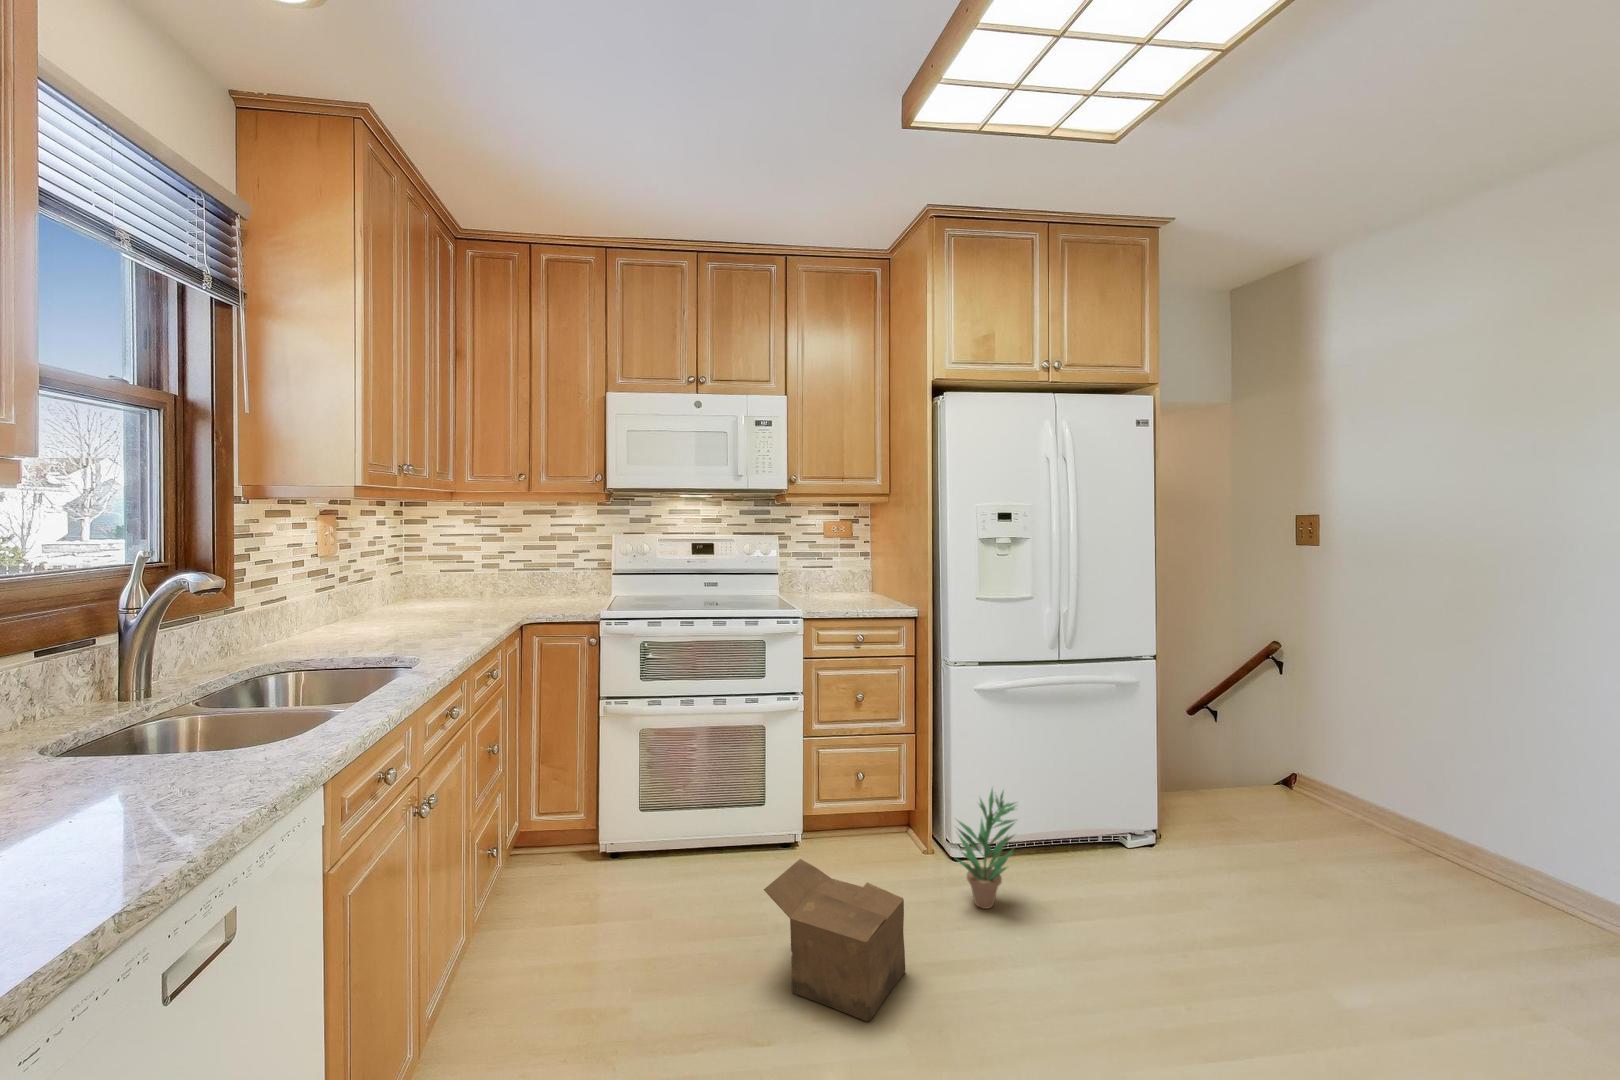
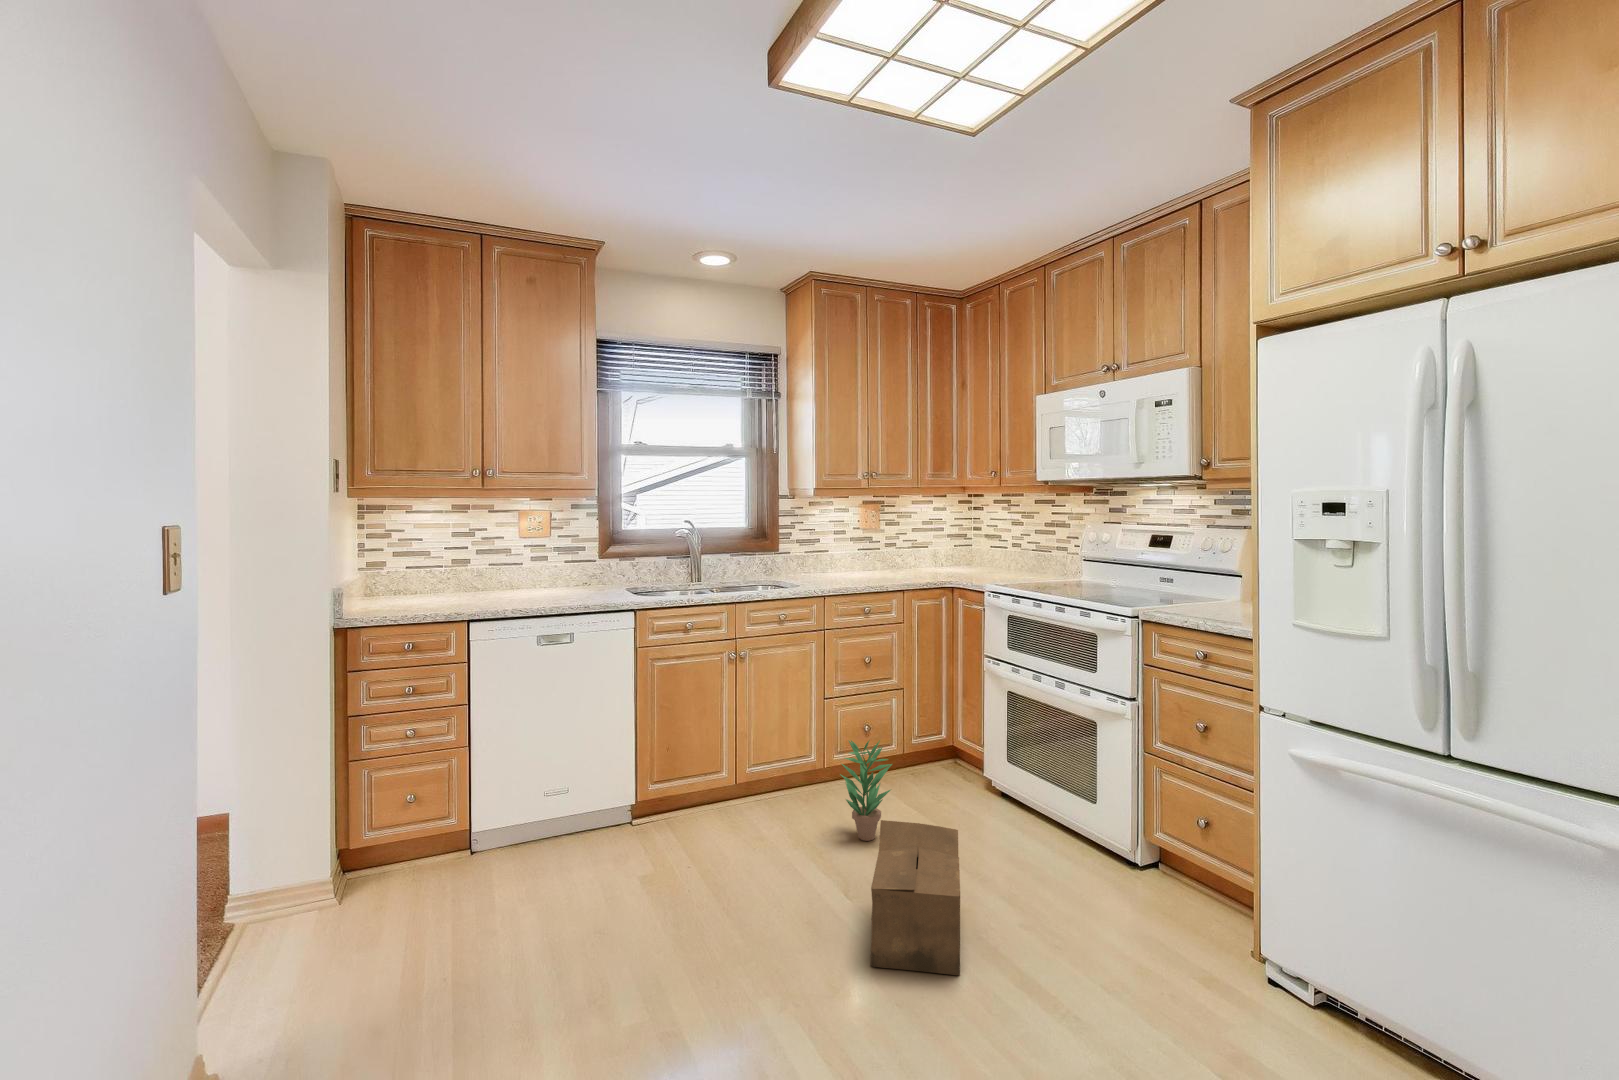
potted plant: present [958,790,1015,909] -> present [841,741,892,841]

